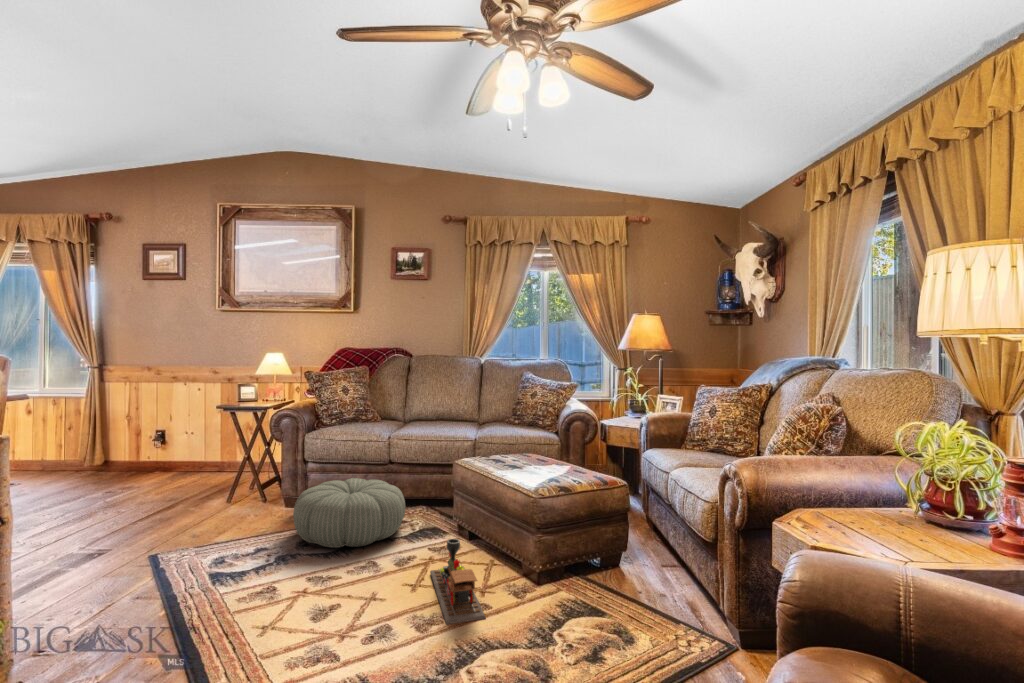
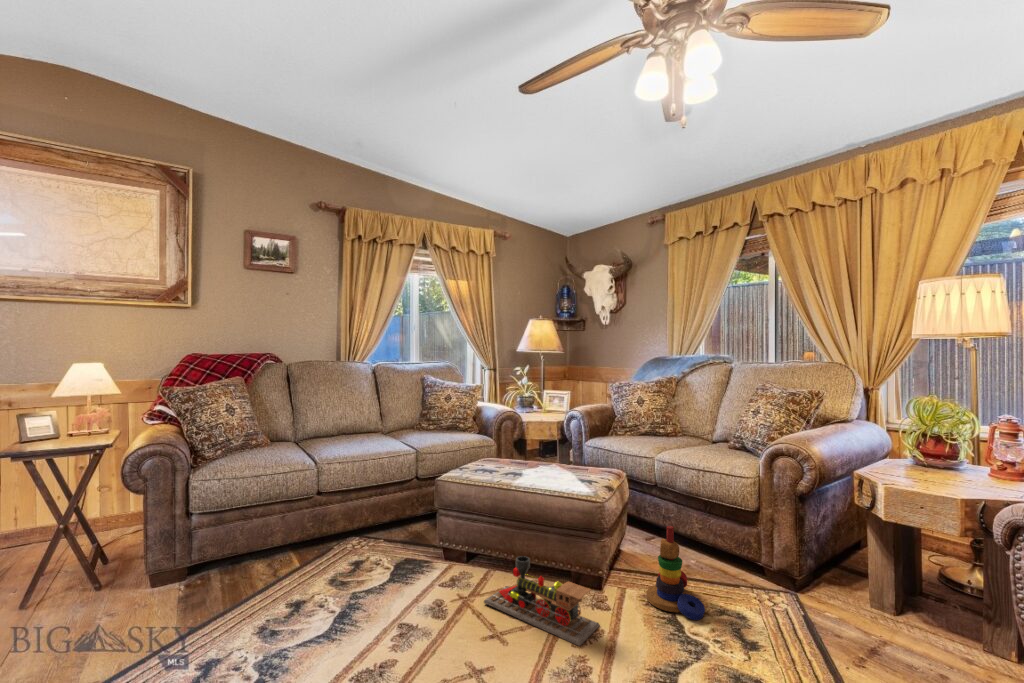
pouf: present [293,478,405,548] -> none [239,516,391,620]
stacking toy: none [556,544,615,649] -> present [646,526,705,620]

